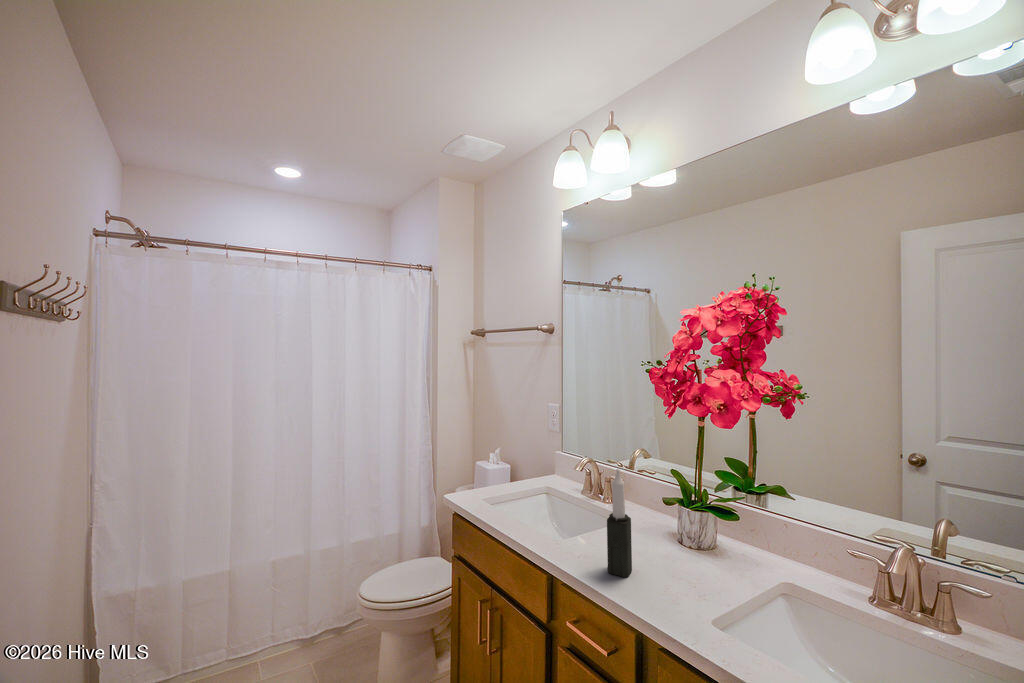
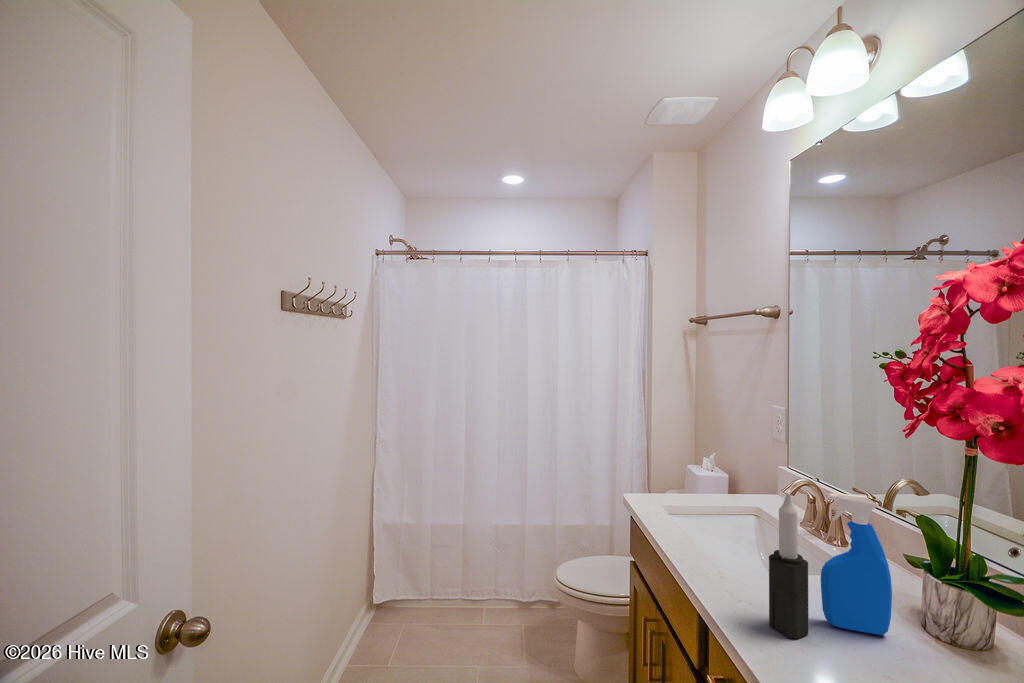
spray bottle: none [632,463,670,559] -> present [821,493,892,635]

